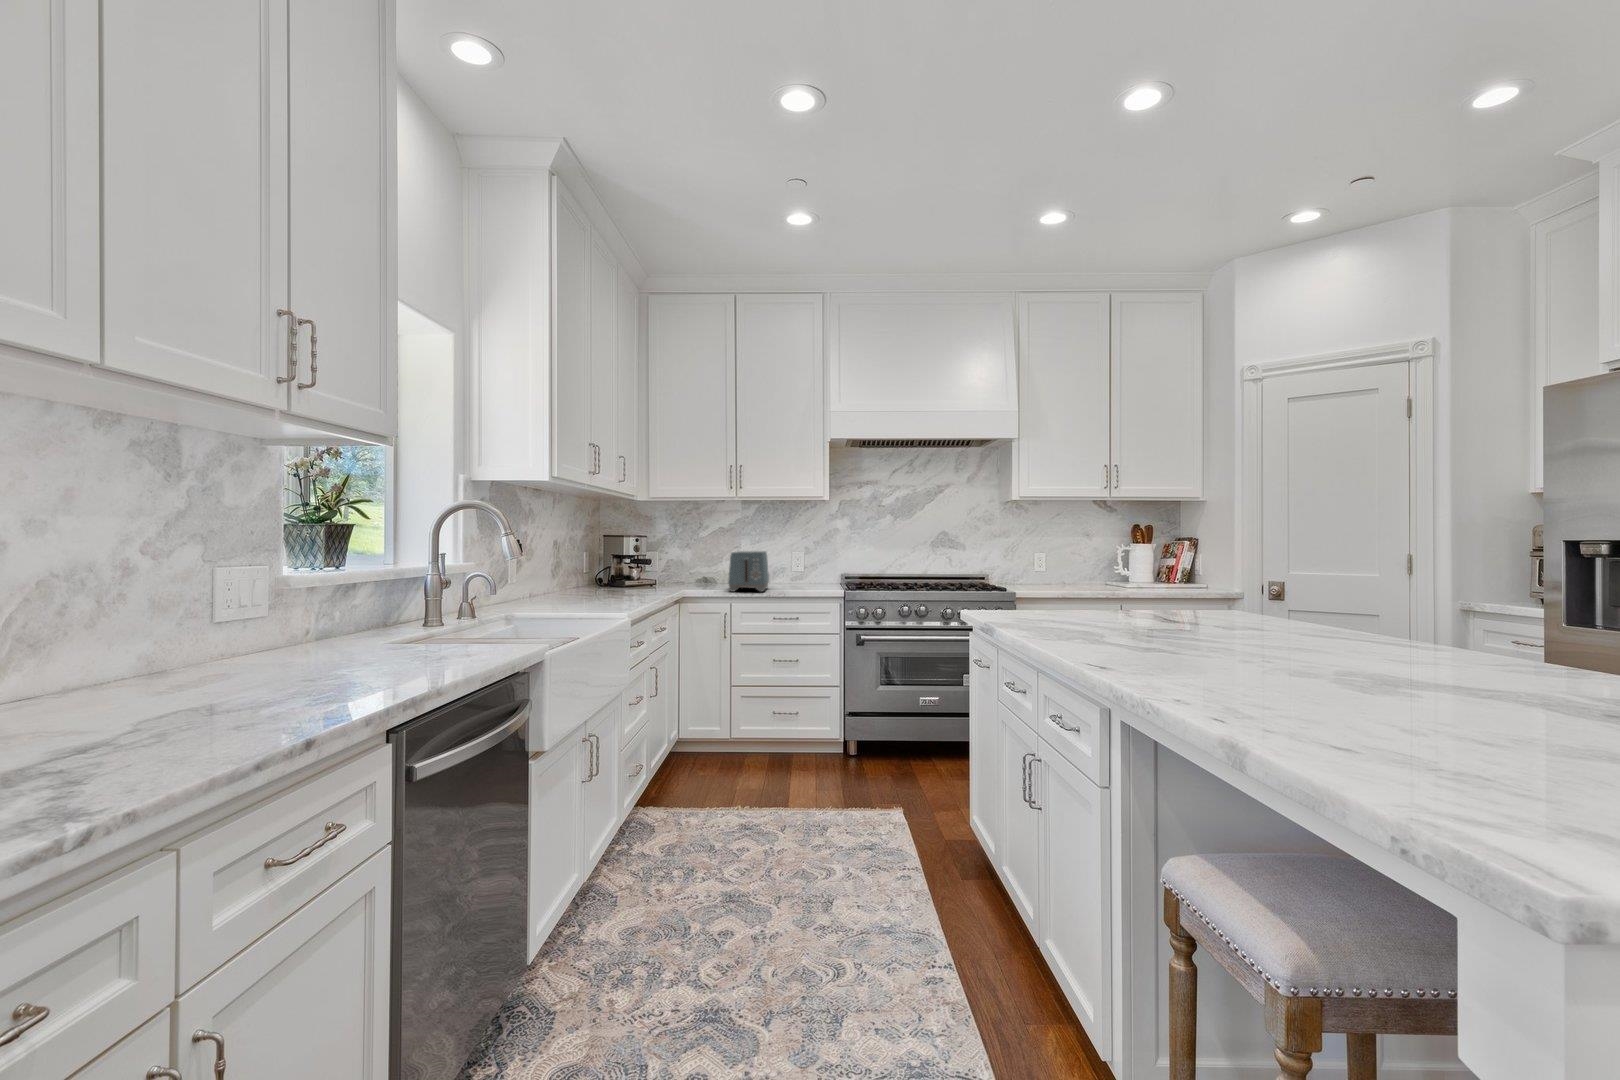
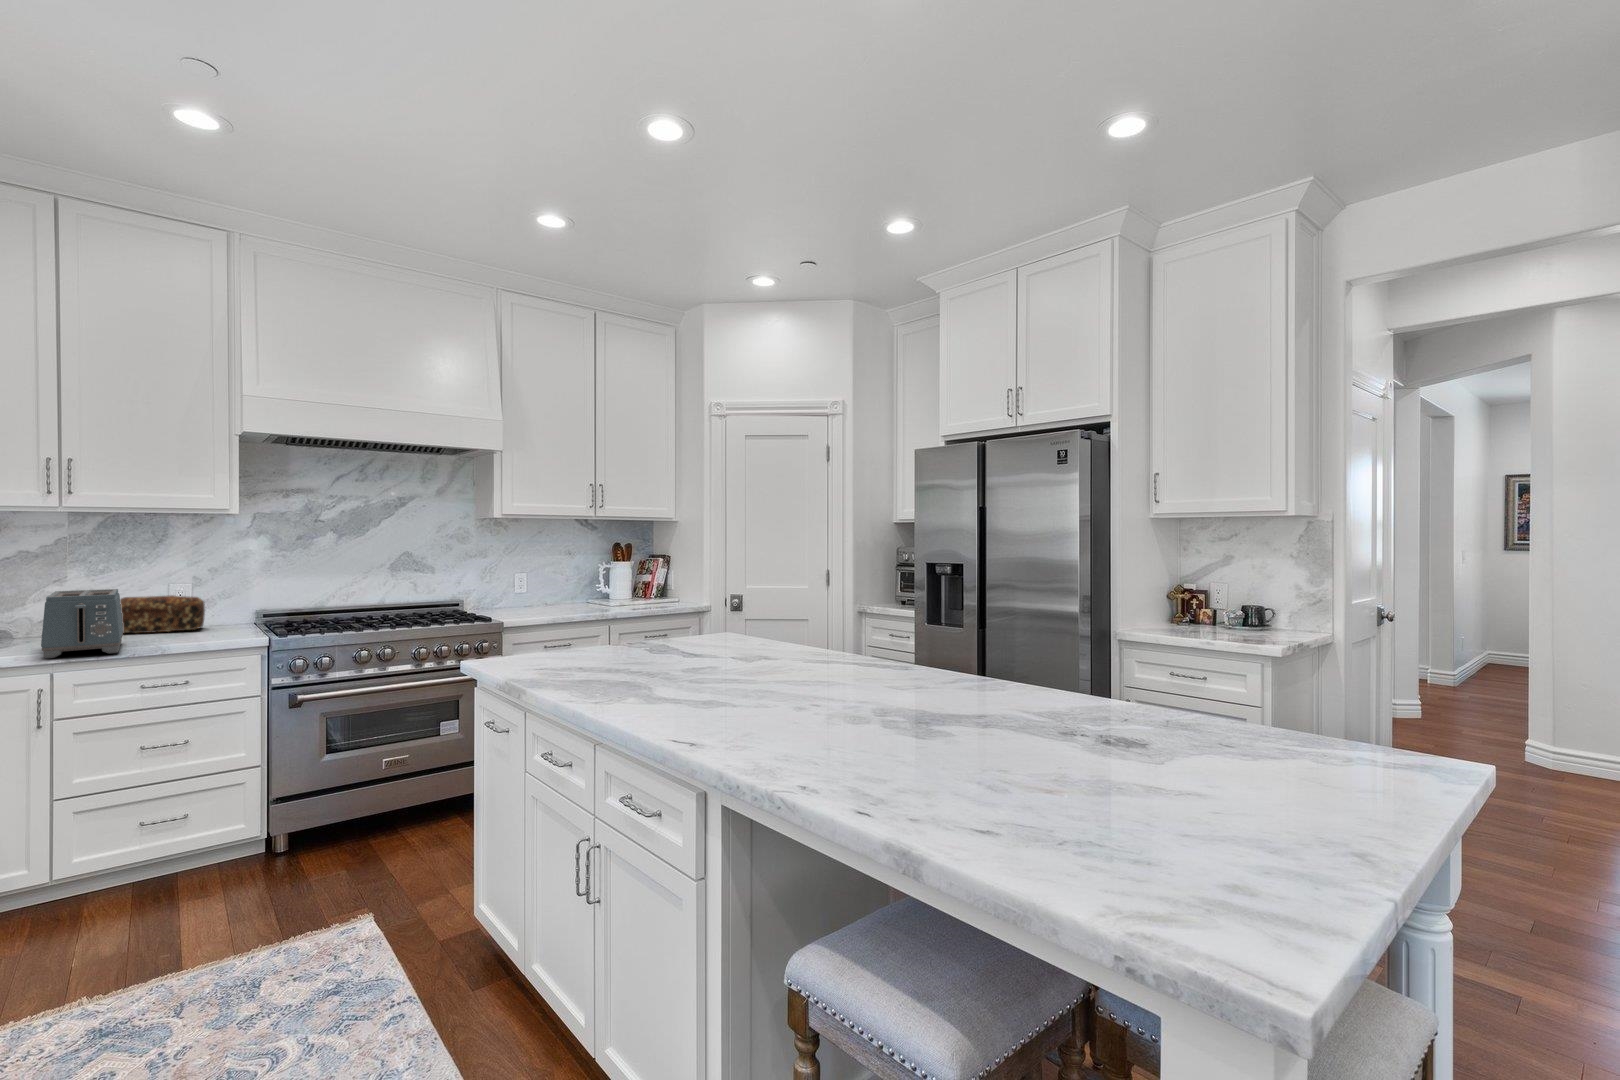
bread loaf: none [766,560,814,585] -> present [120,595,205,634]

